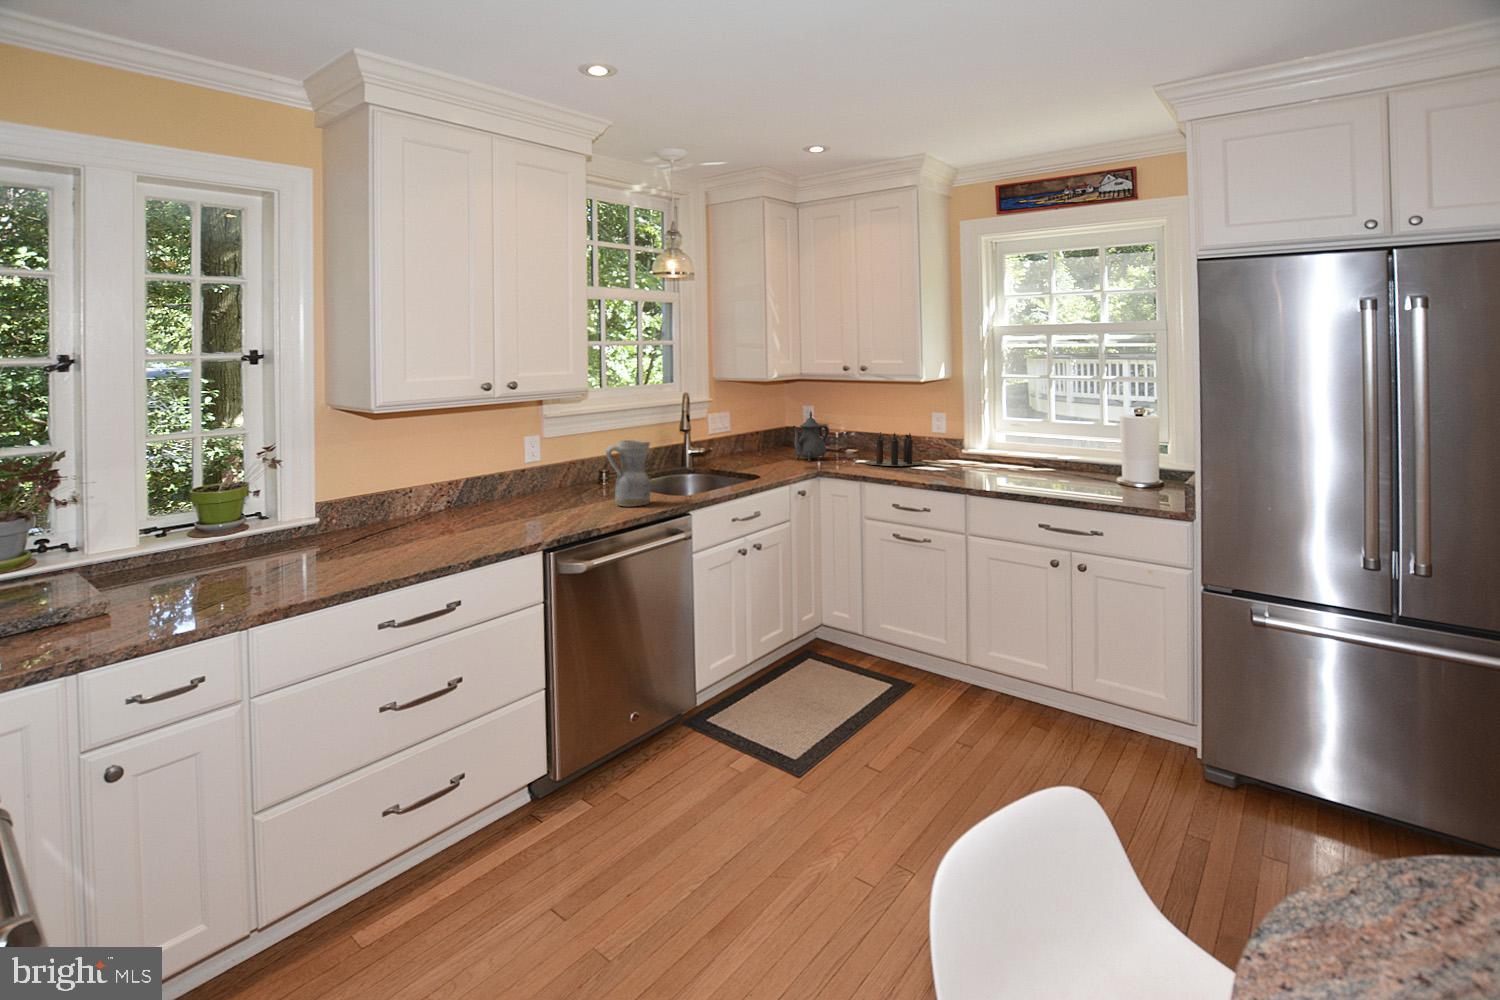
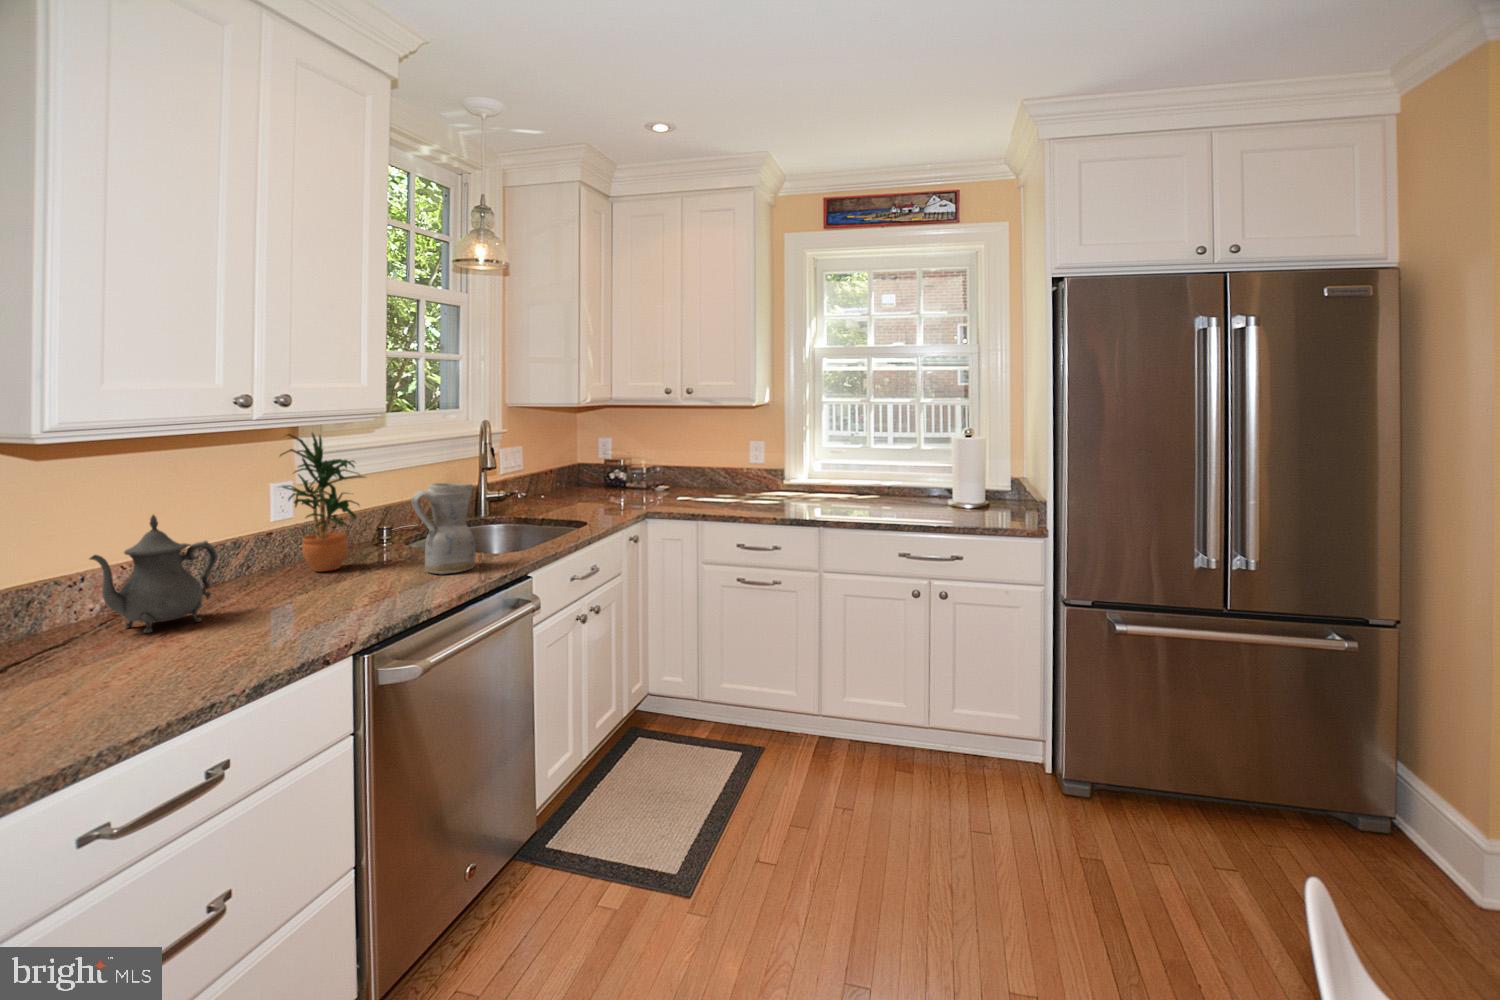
potted plant: none [527,401,586,499] -> present [280,433,365,571]
teapot: present [792,411,829,461] -> present [89,515,217,633]
candle: present [865,432,922,466] -> none [691,463,764,501]

